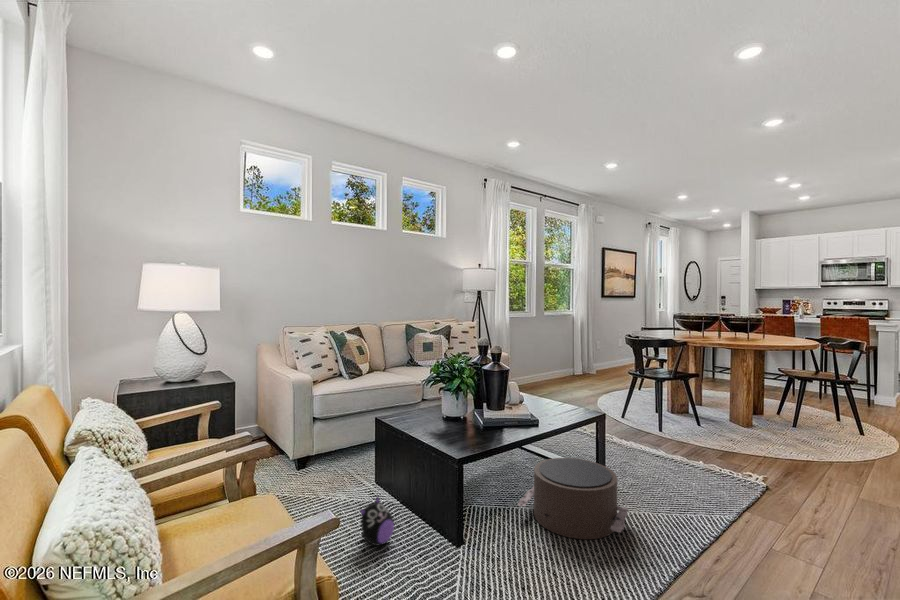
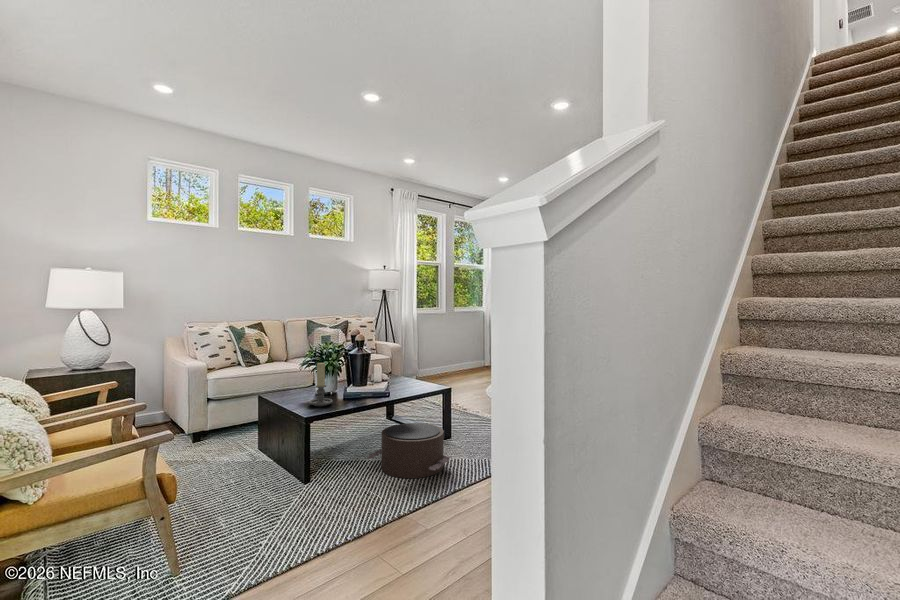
candle holder: none [443,382,472,438] -> present [309,363,333,406]
plush toy: present [360,497,394,546] -> none [233,450,263,487]

